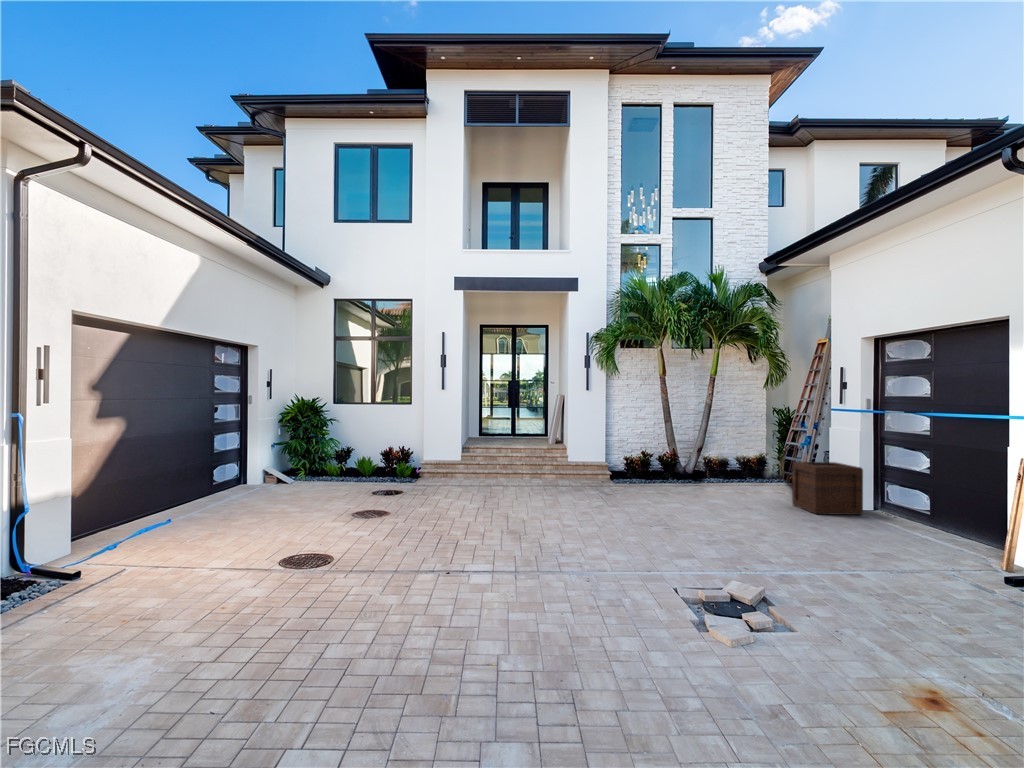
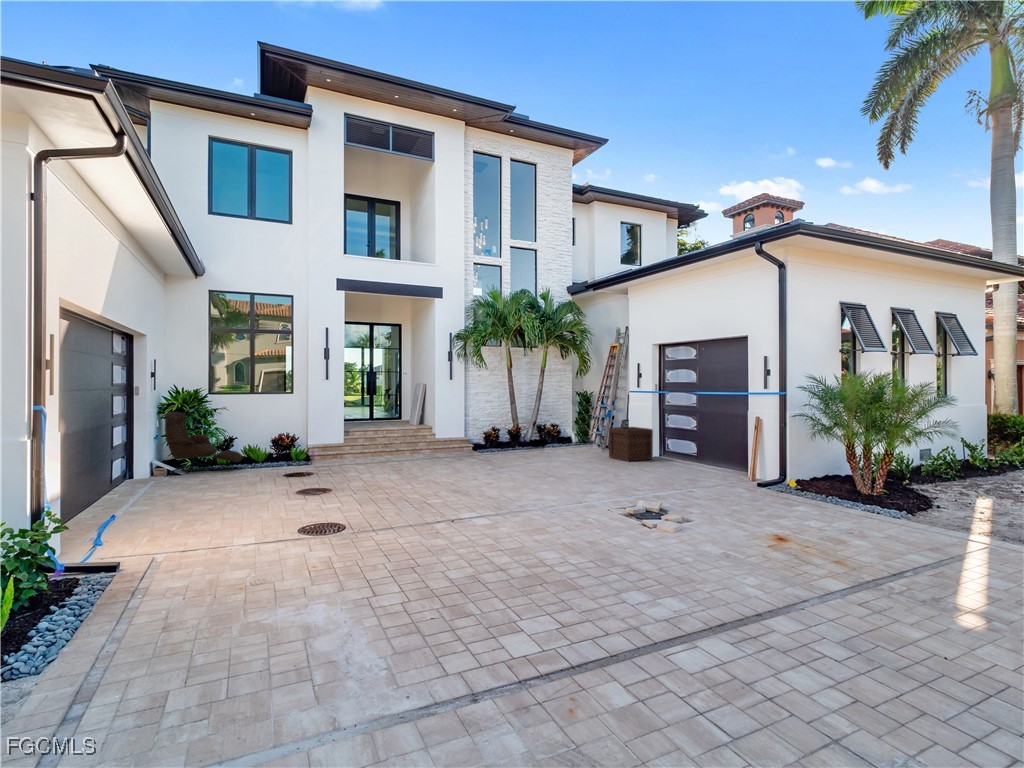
lounge chair: none [278,420,348,484] -> present [165,412,243,473]

